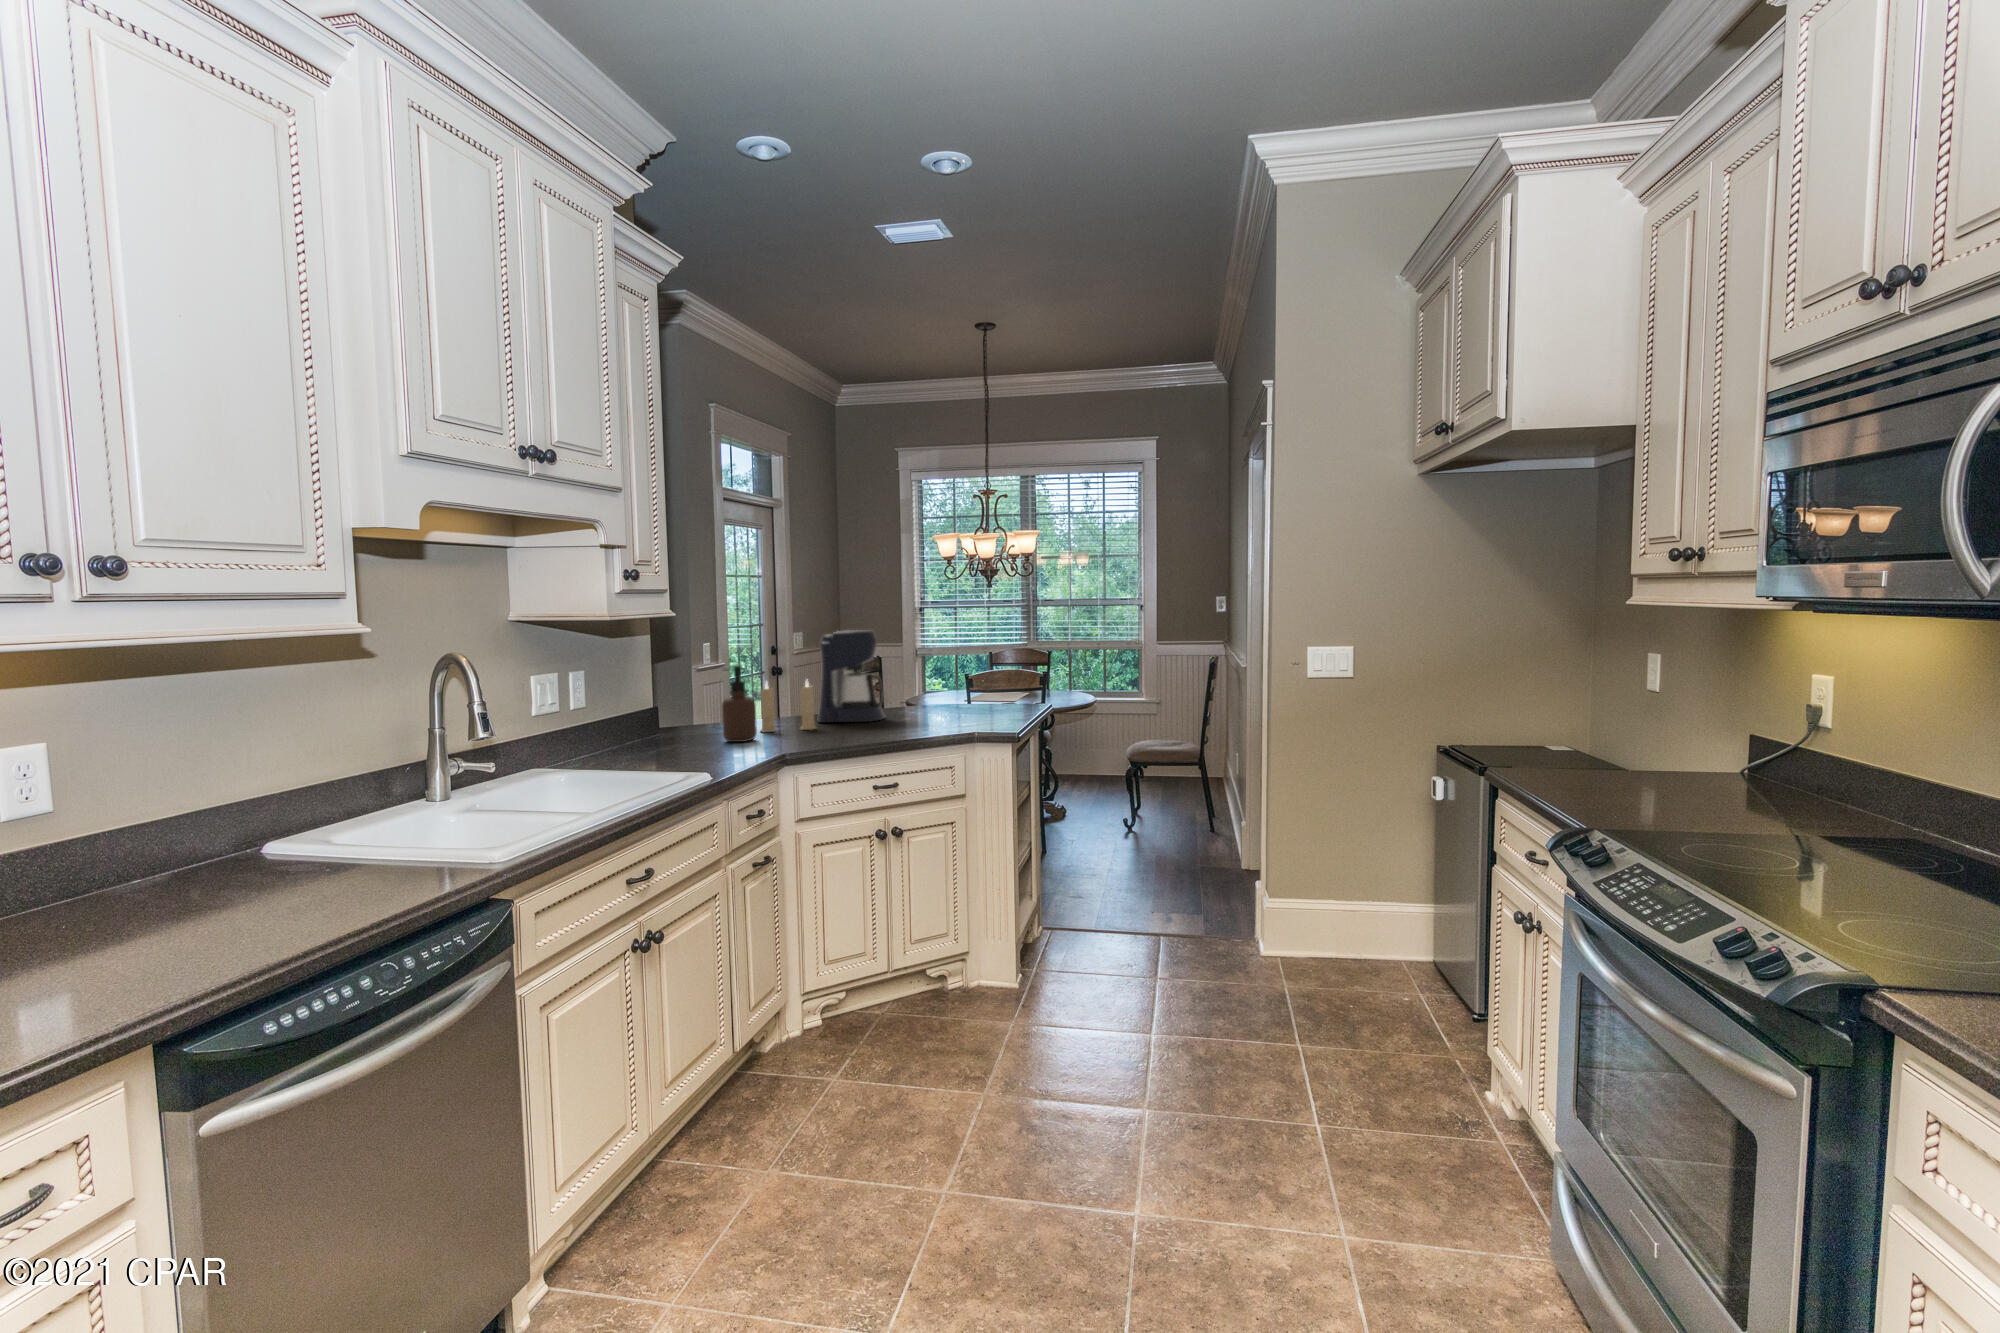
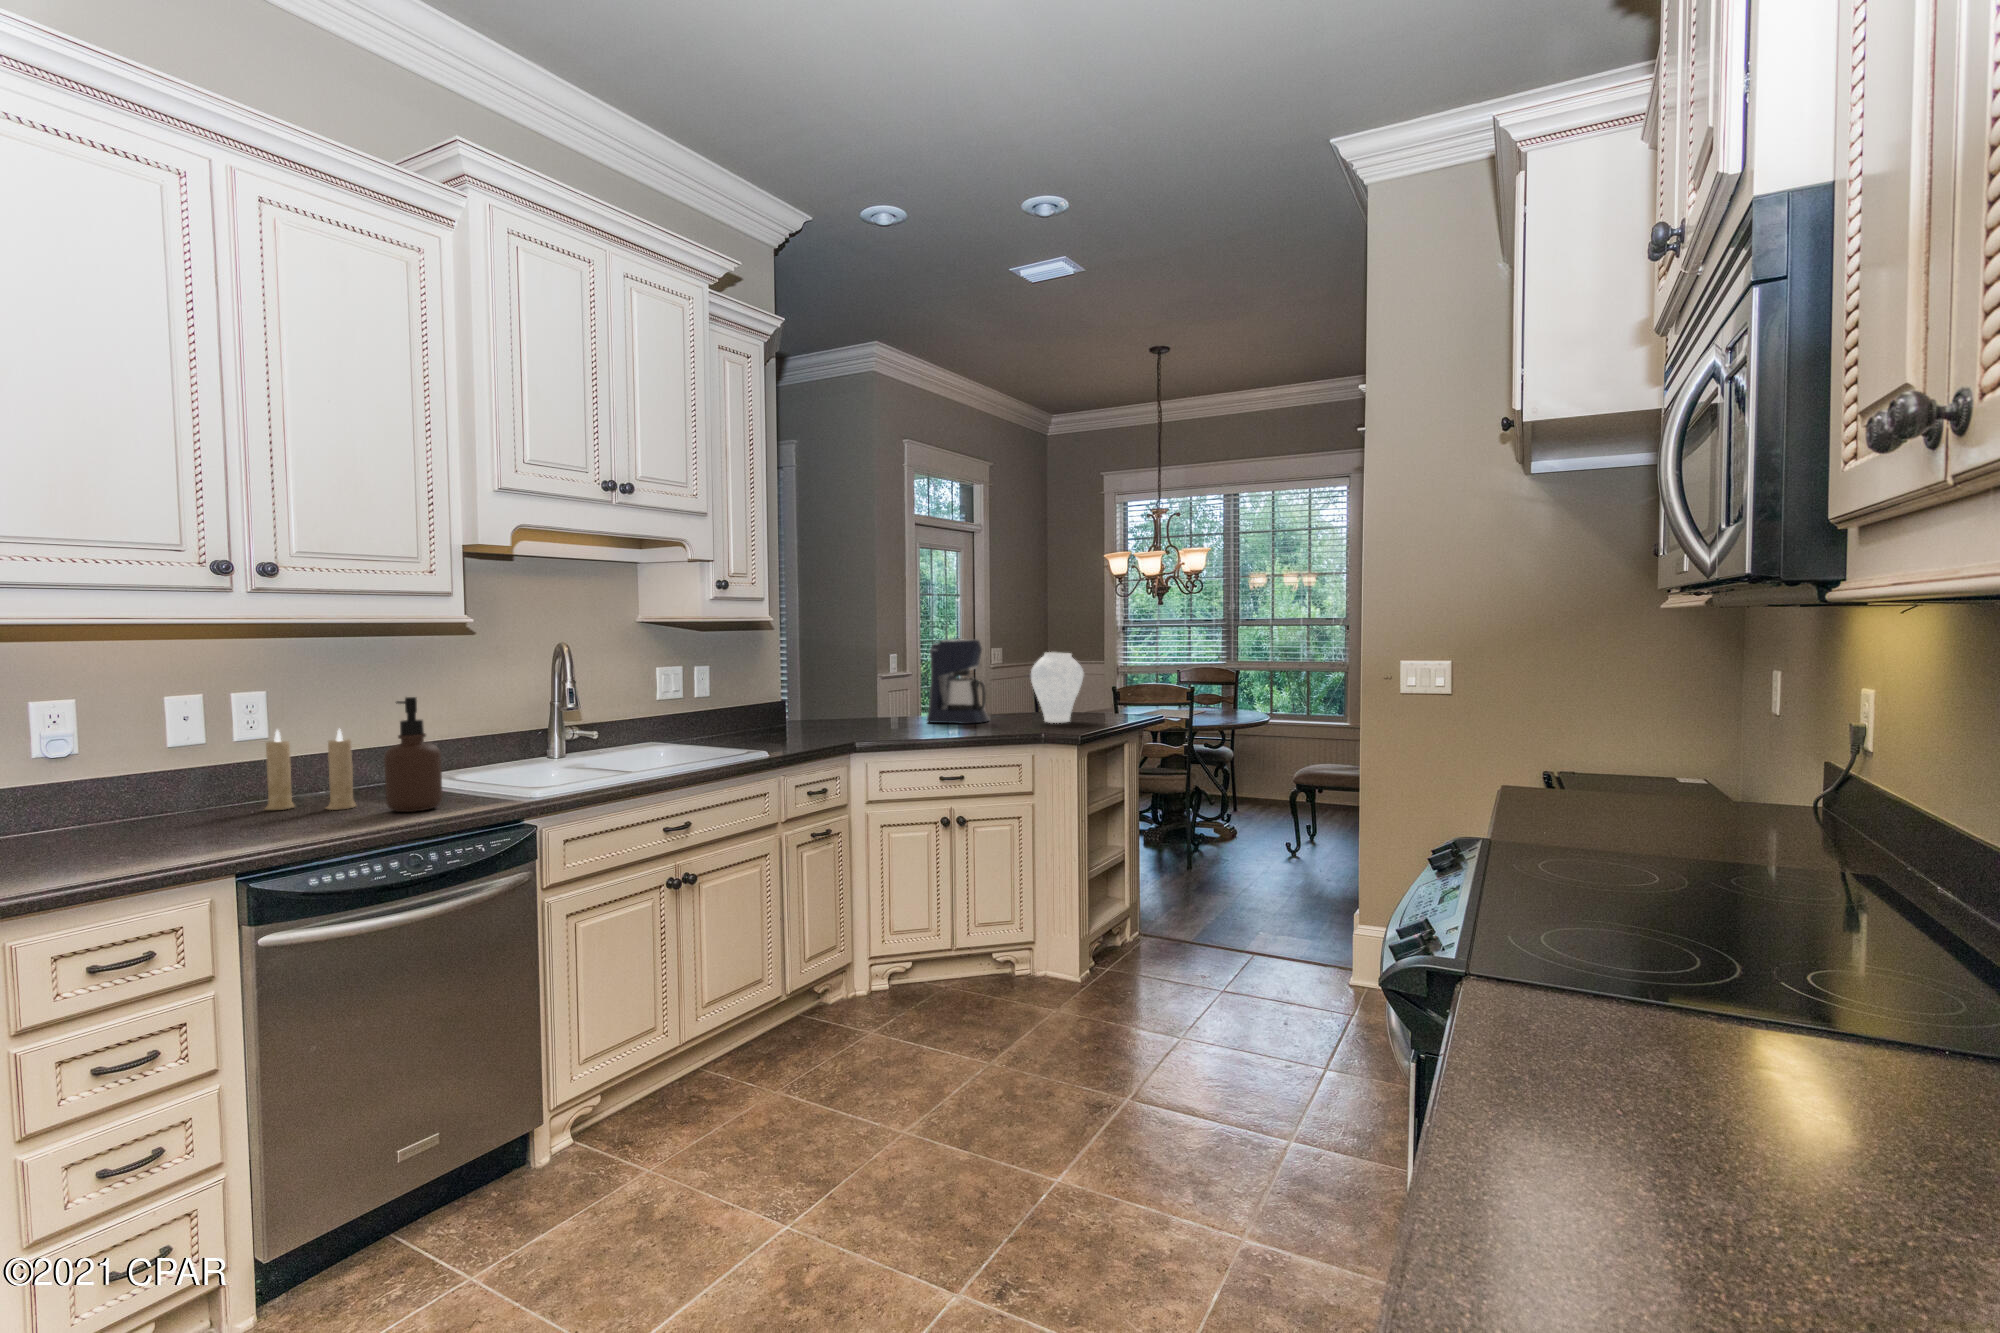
vase: none [932,643,987,717] -> present [1031,652,1084,723]
soap dispenser: present [722,666,757,742] -> present [384,697,443,812]
candle: present [761,681,816,732] -> present [265,730,356,810]

